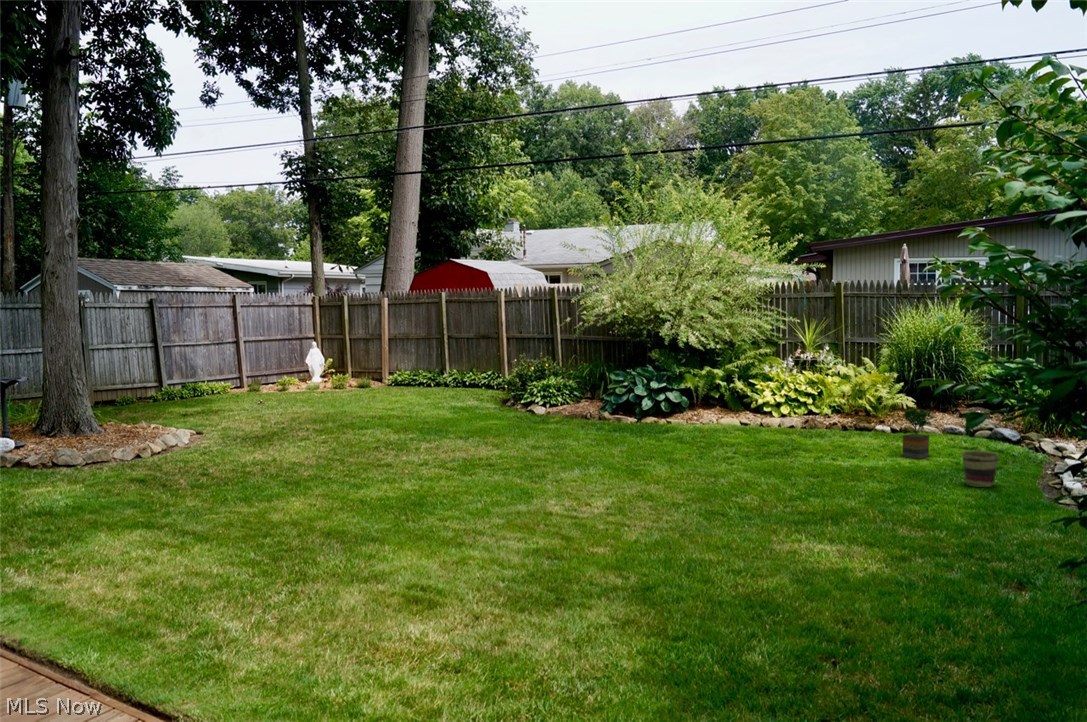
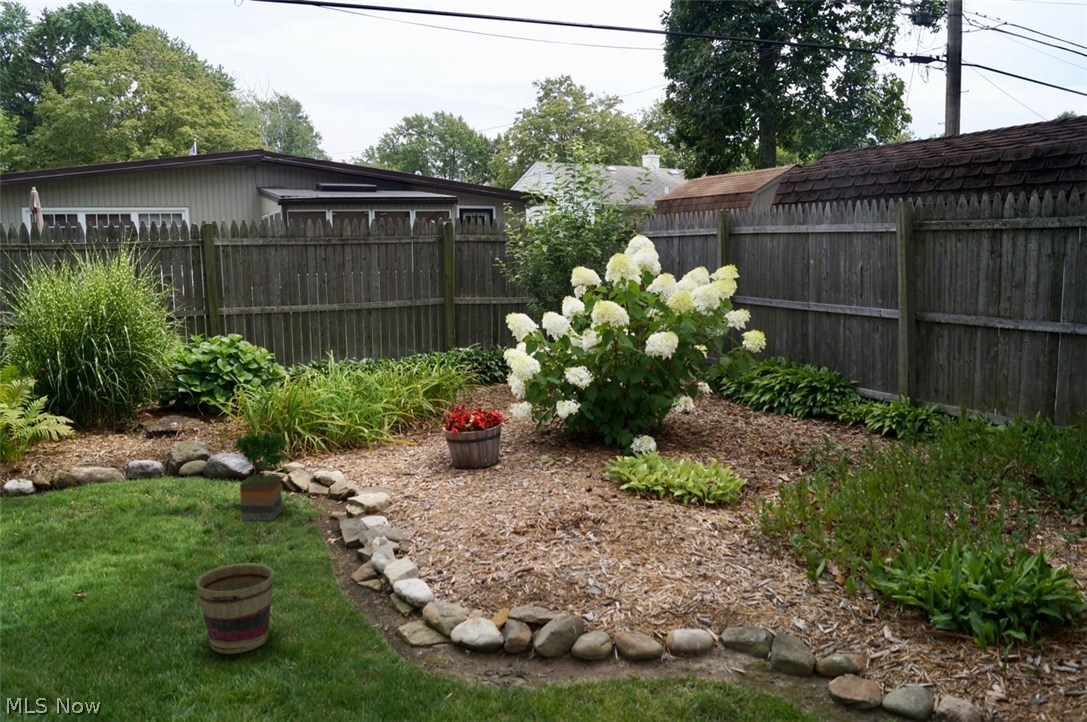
potted tree: present [903,408,935,459] -> present [234,433,288,521]

